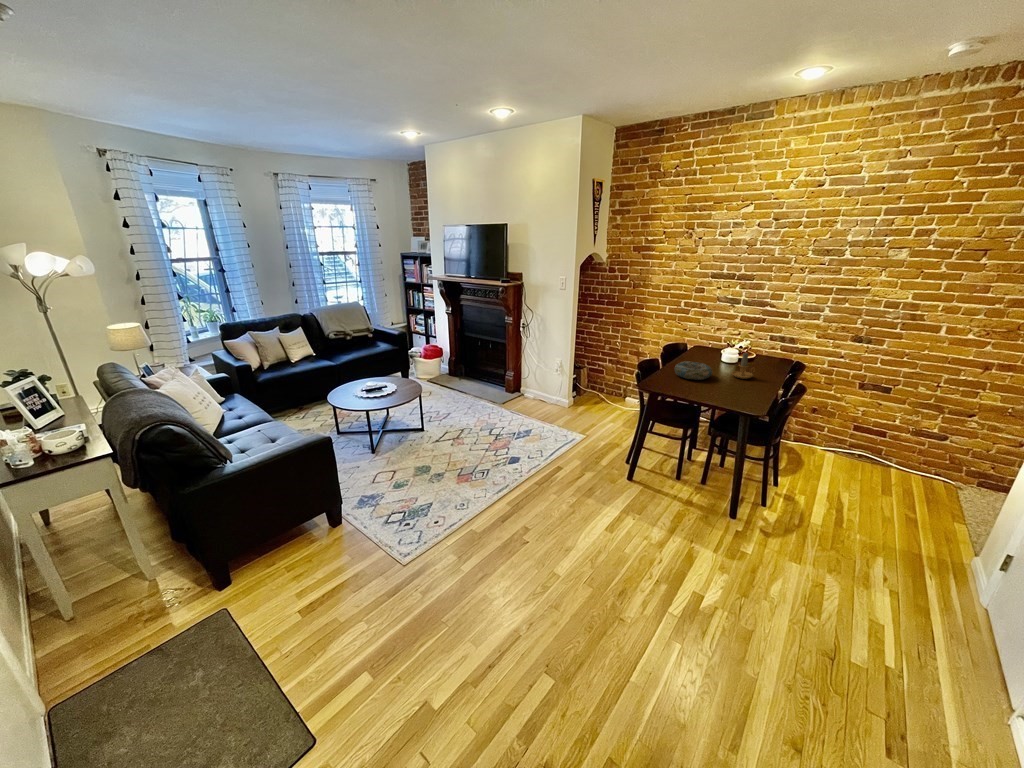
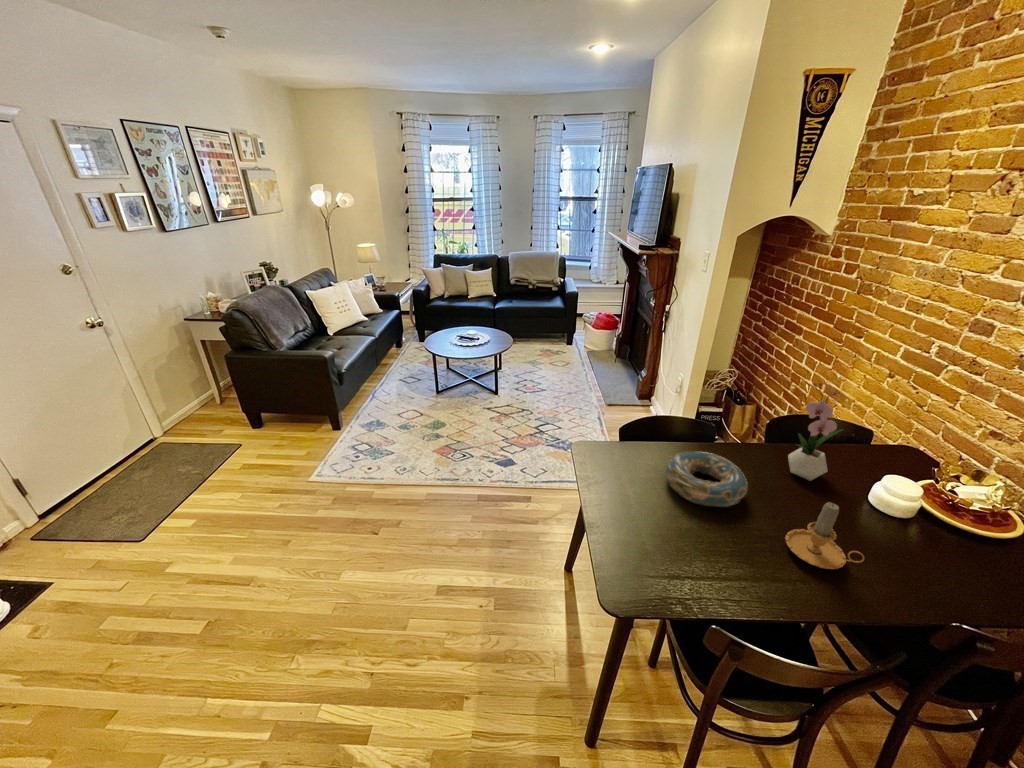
flower arrangement: none [691,318,709,363] -> present [788,383,843,481]

